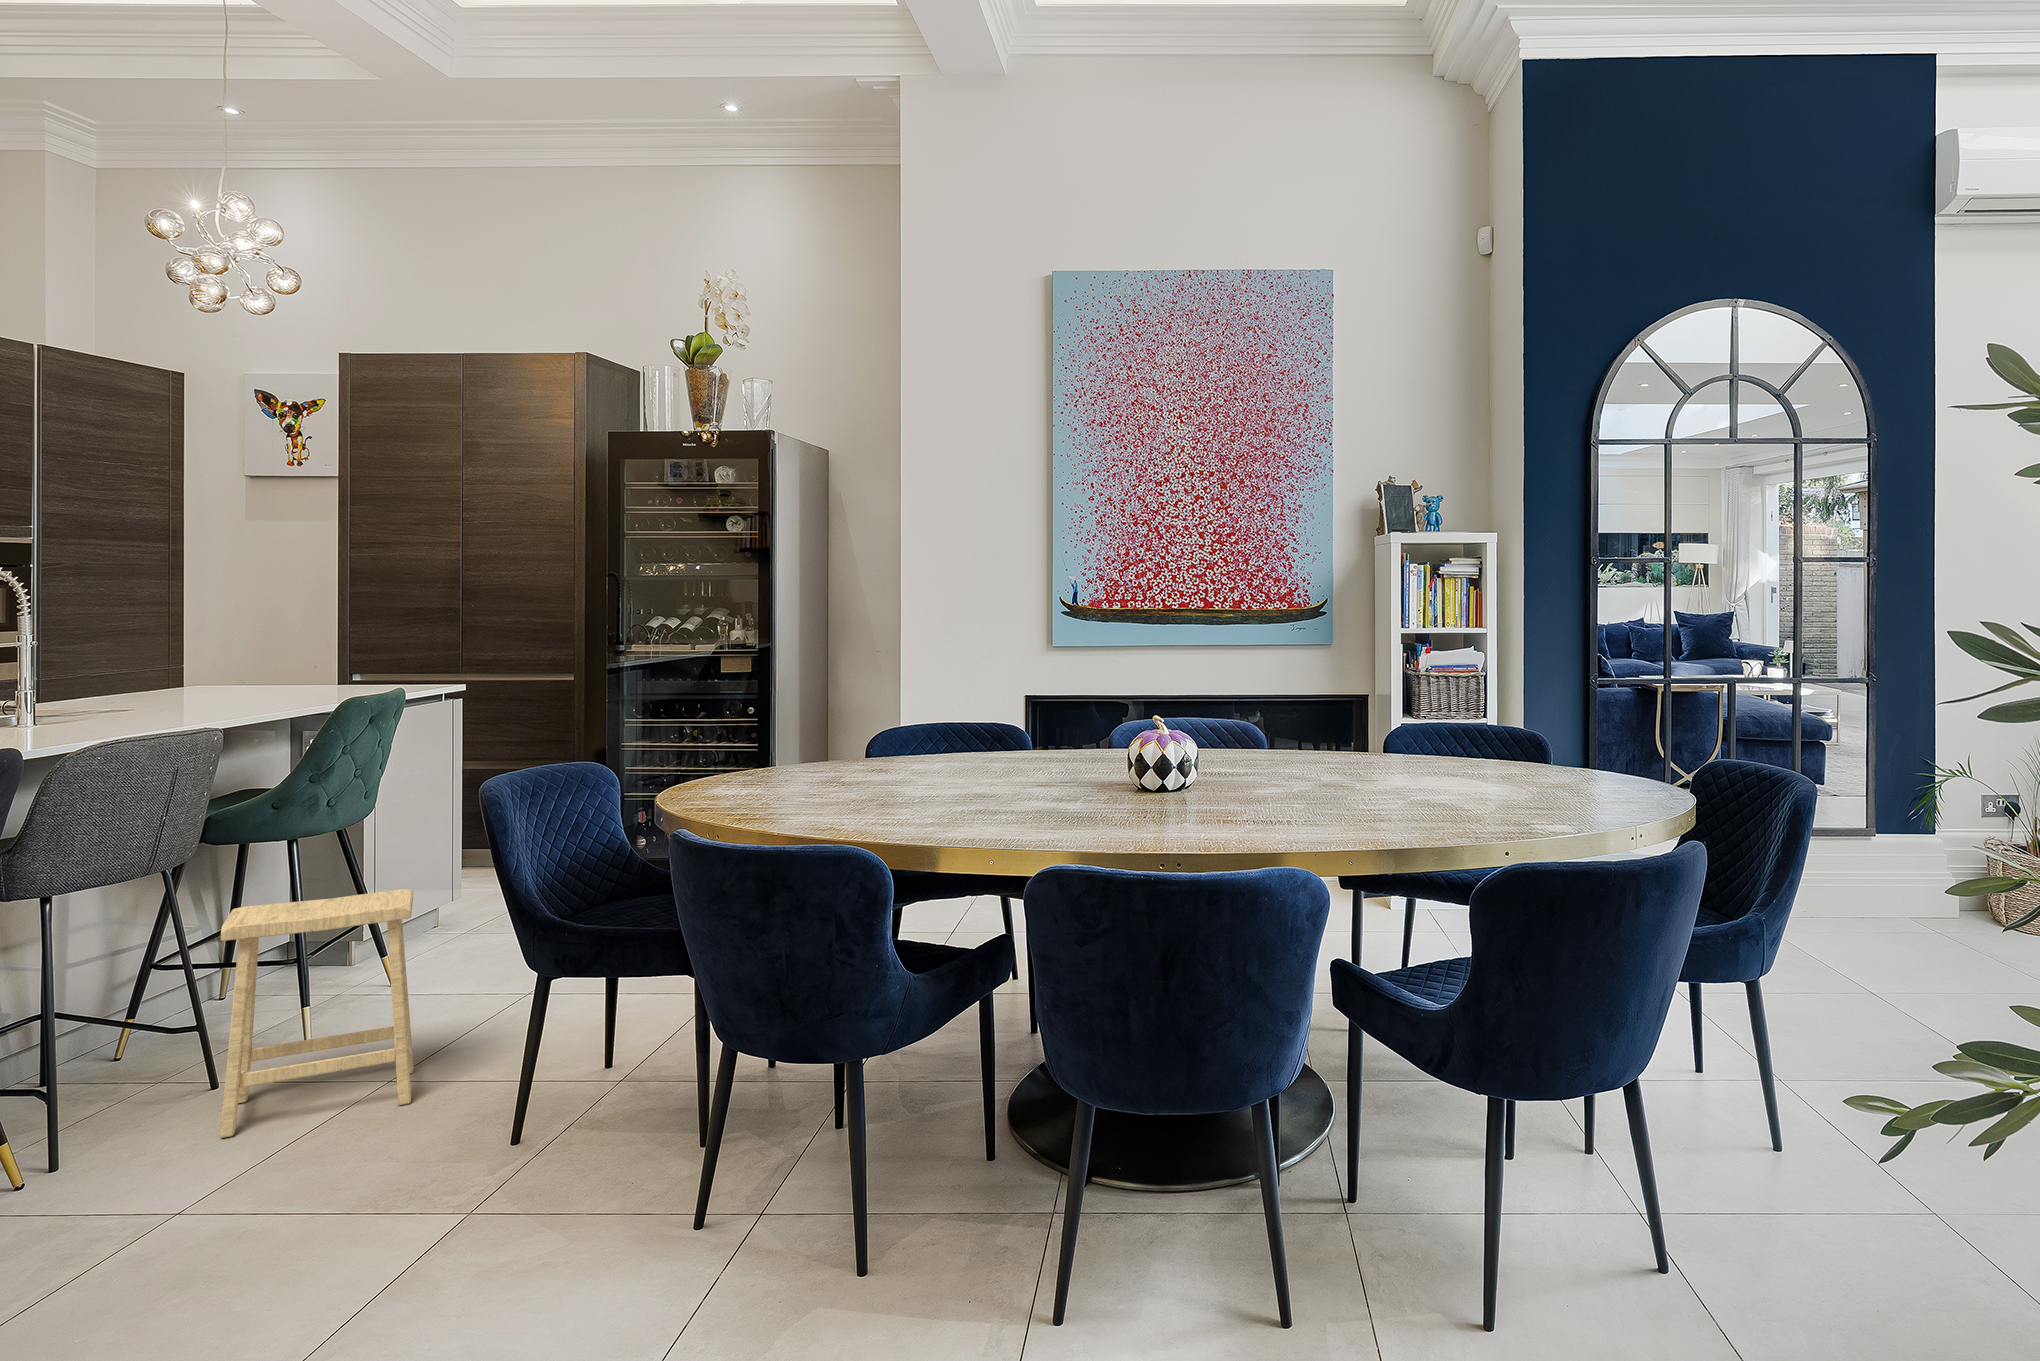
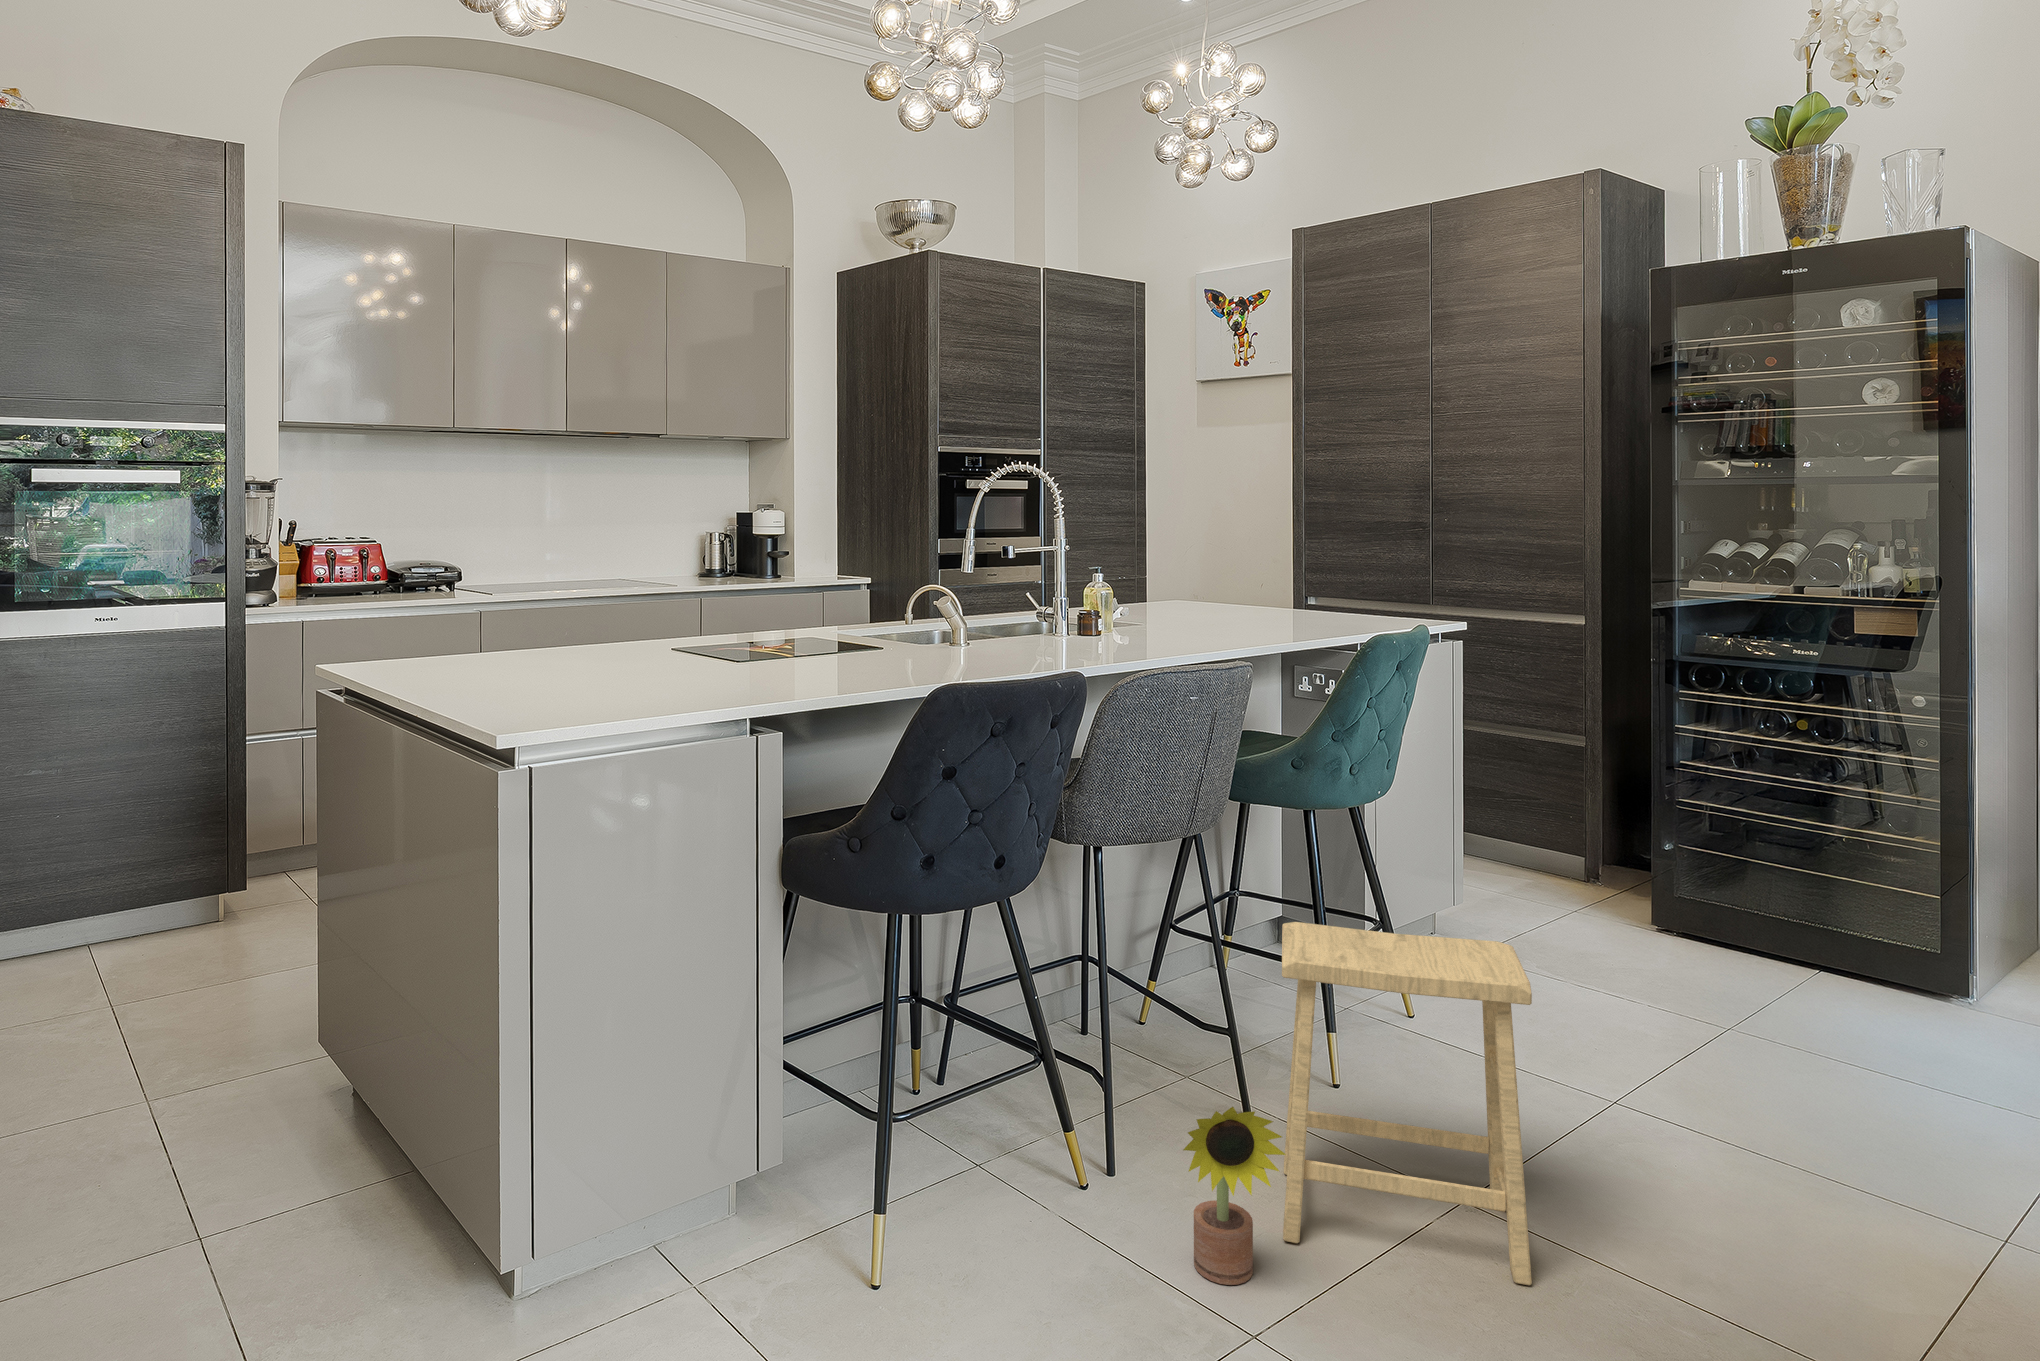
decorative plant: none [116,1032,211,1177] -> present [1183,1107,1286,1285]

